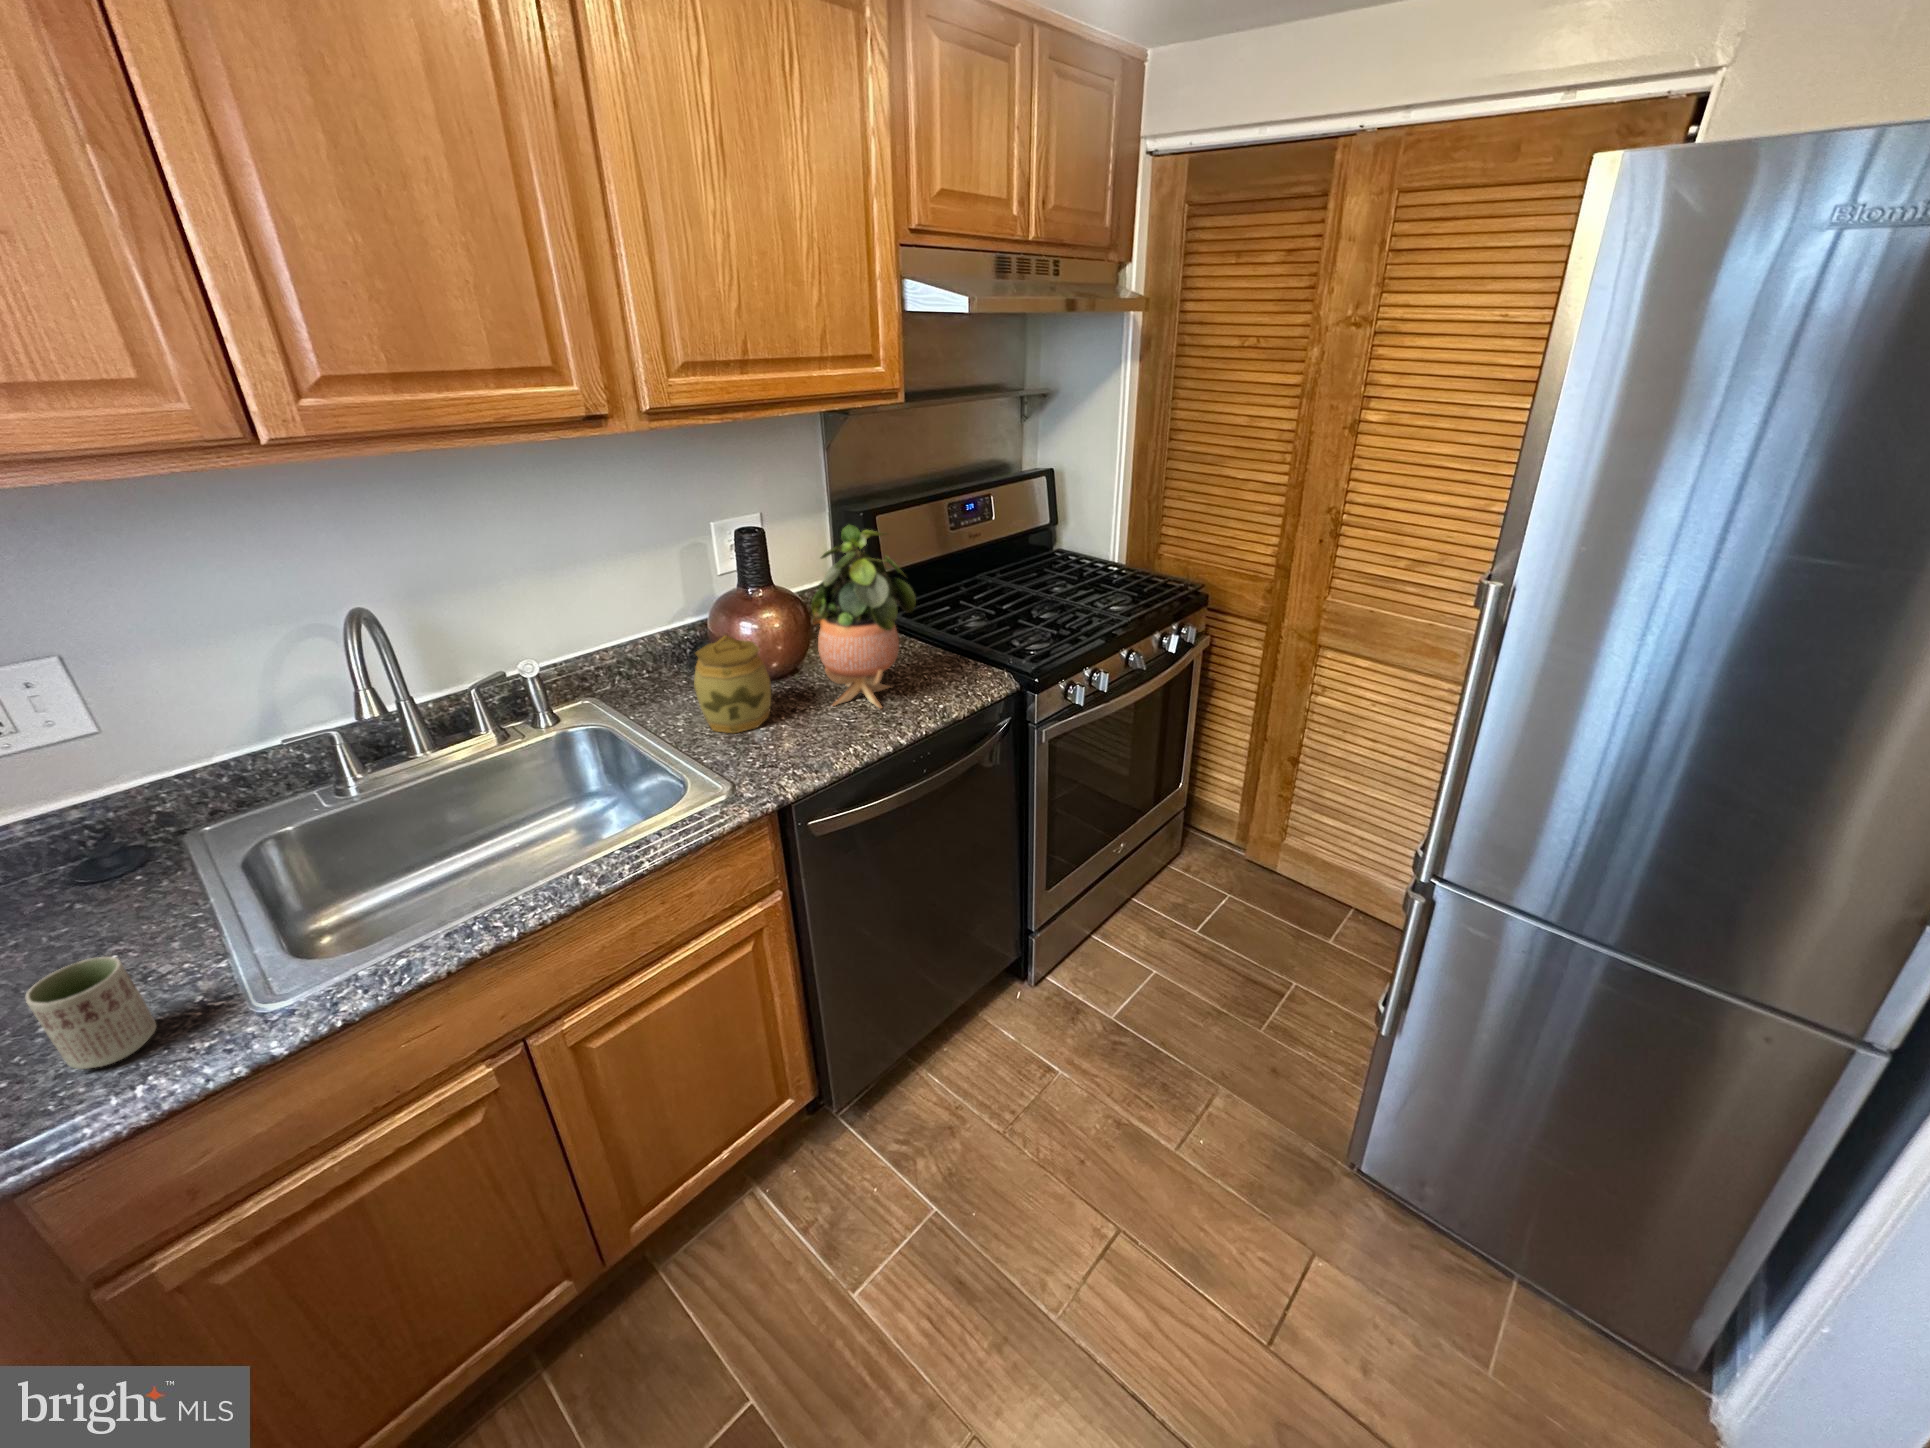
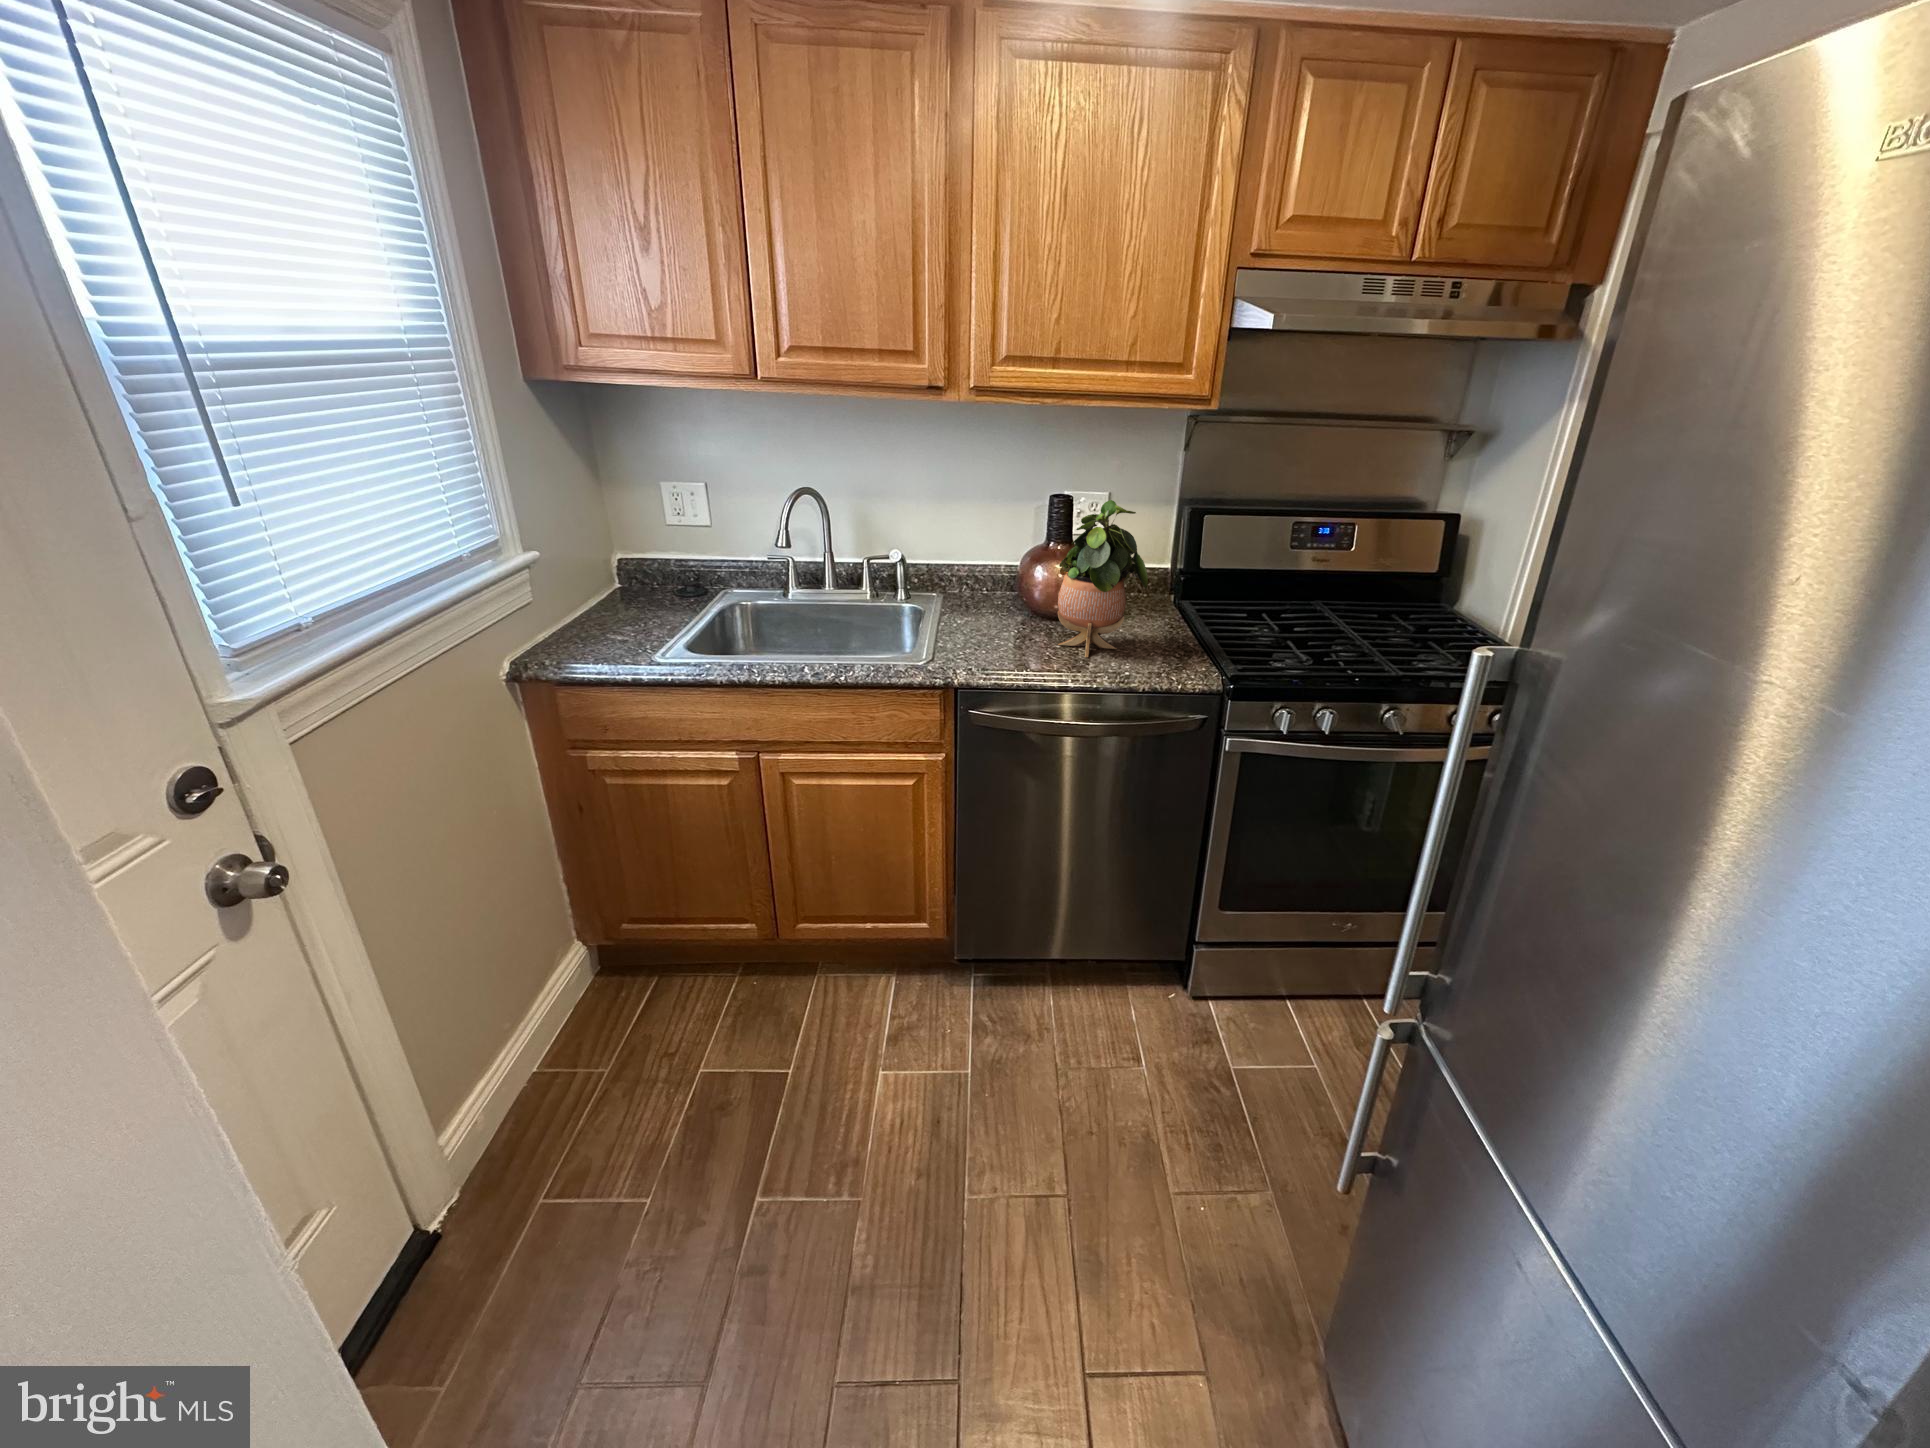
jar: present [694,635,771,733] -> none [966,563,1021,639]
cup: present [26,956,156,1069] -> none [589,605,628,654]

